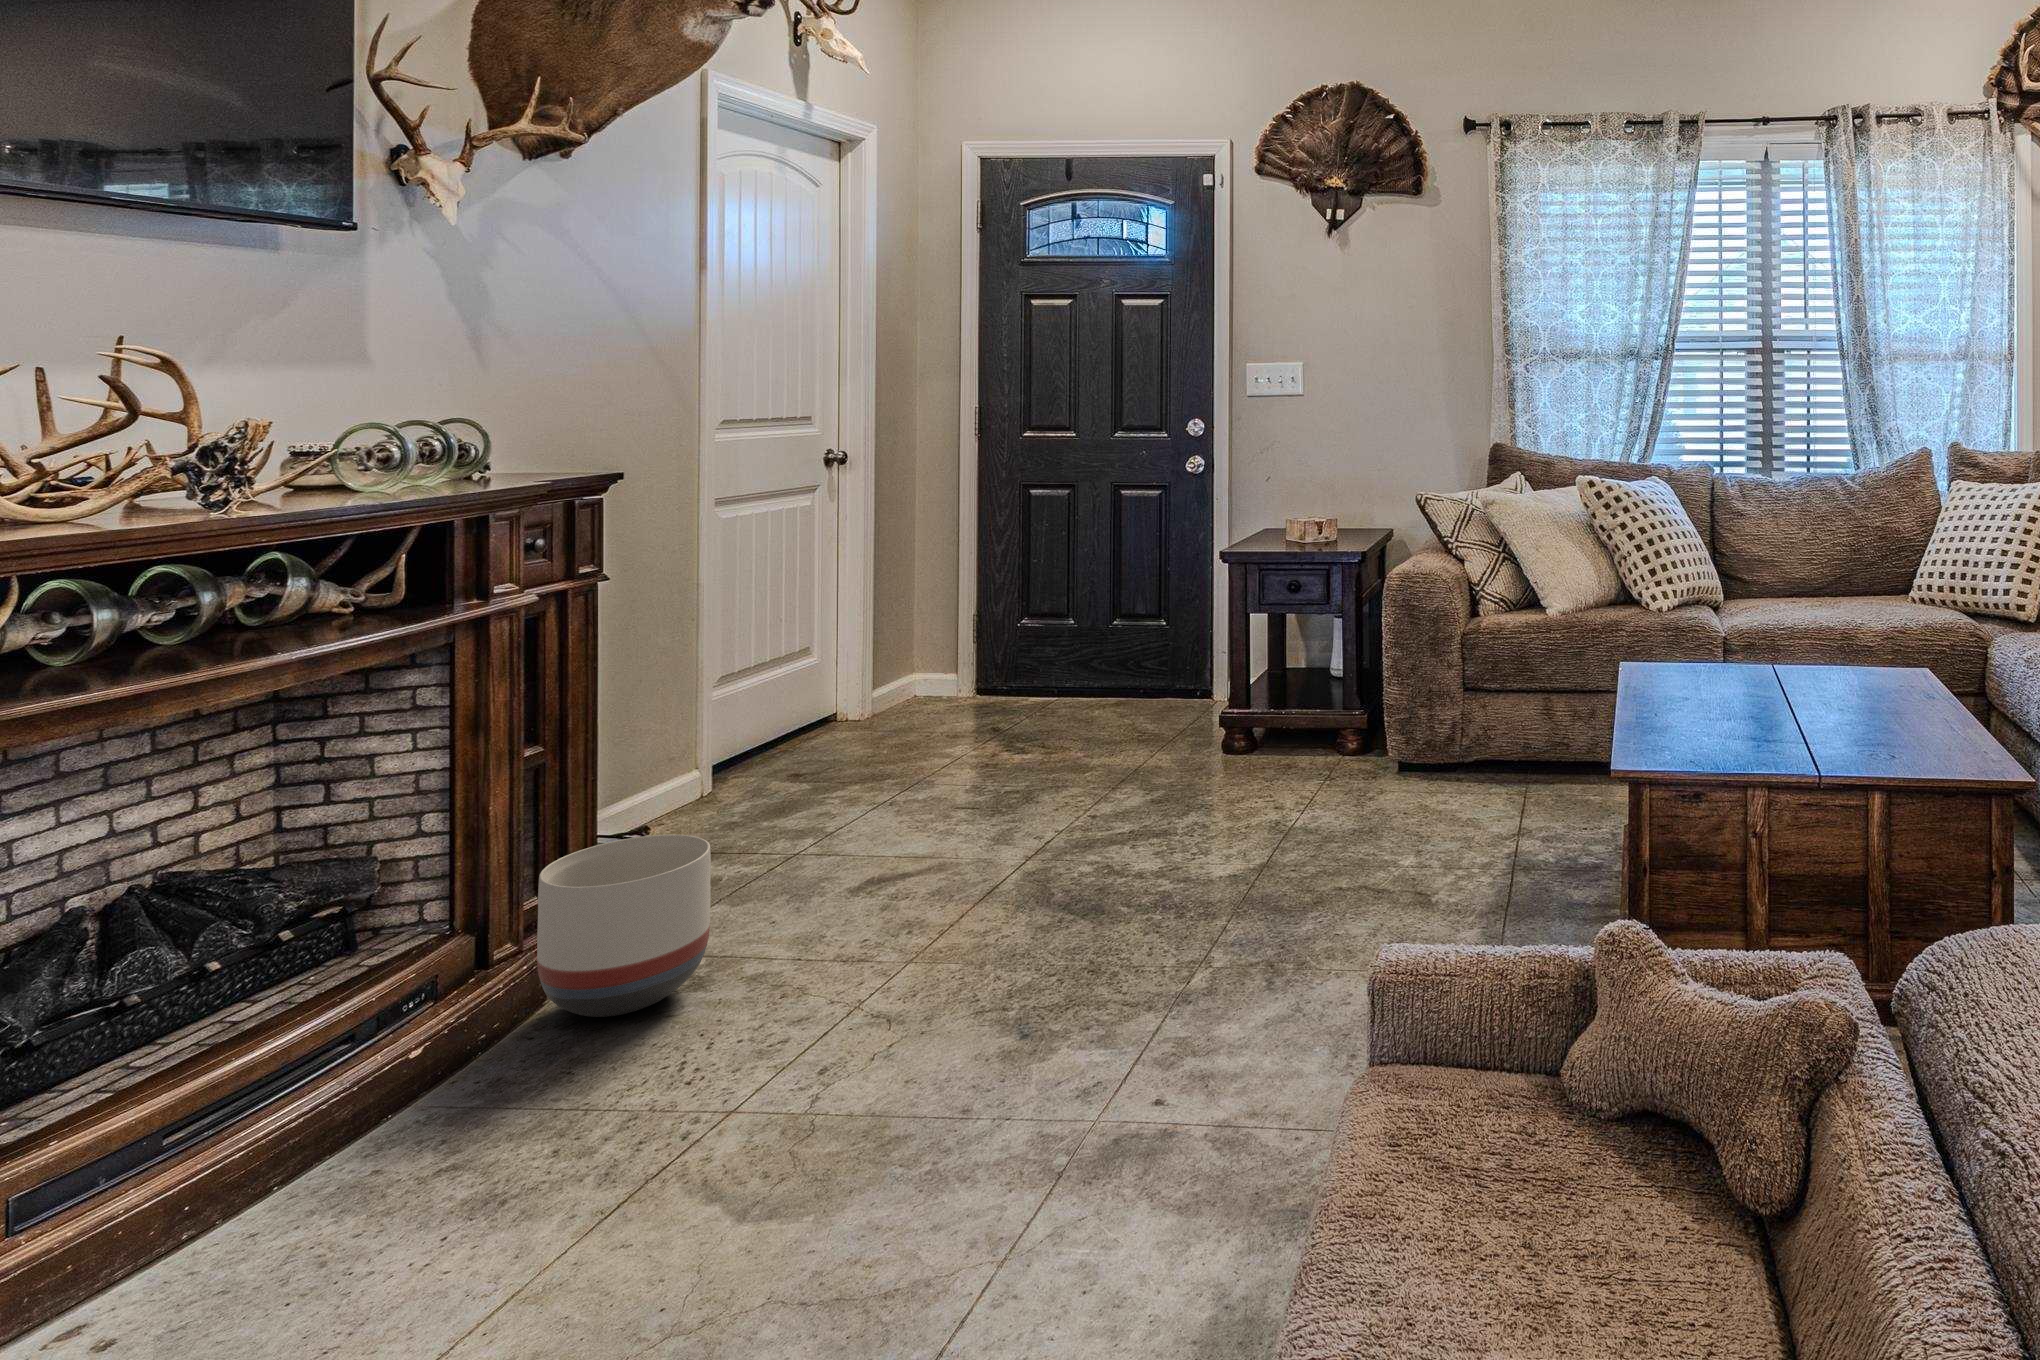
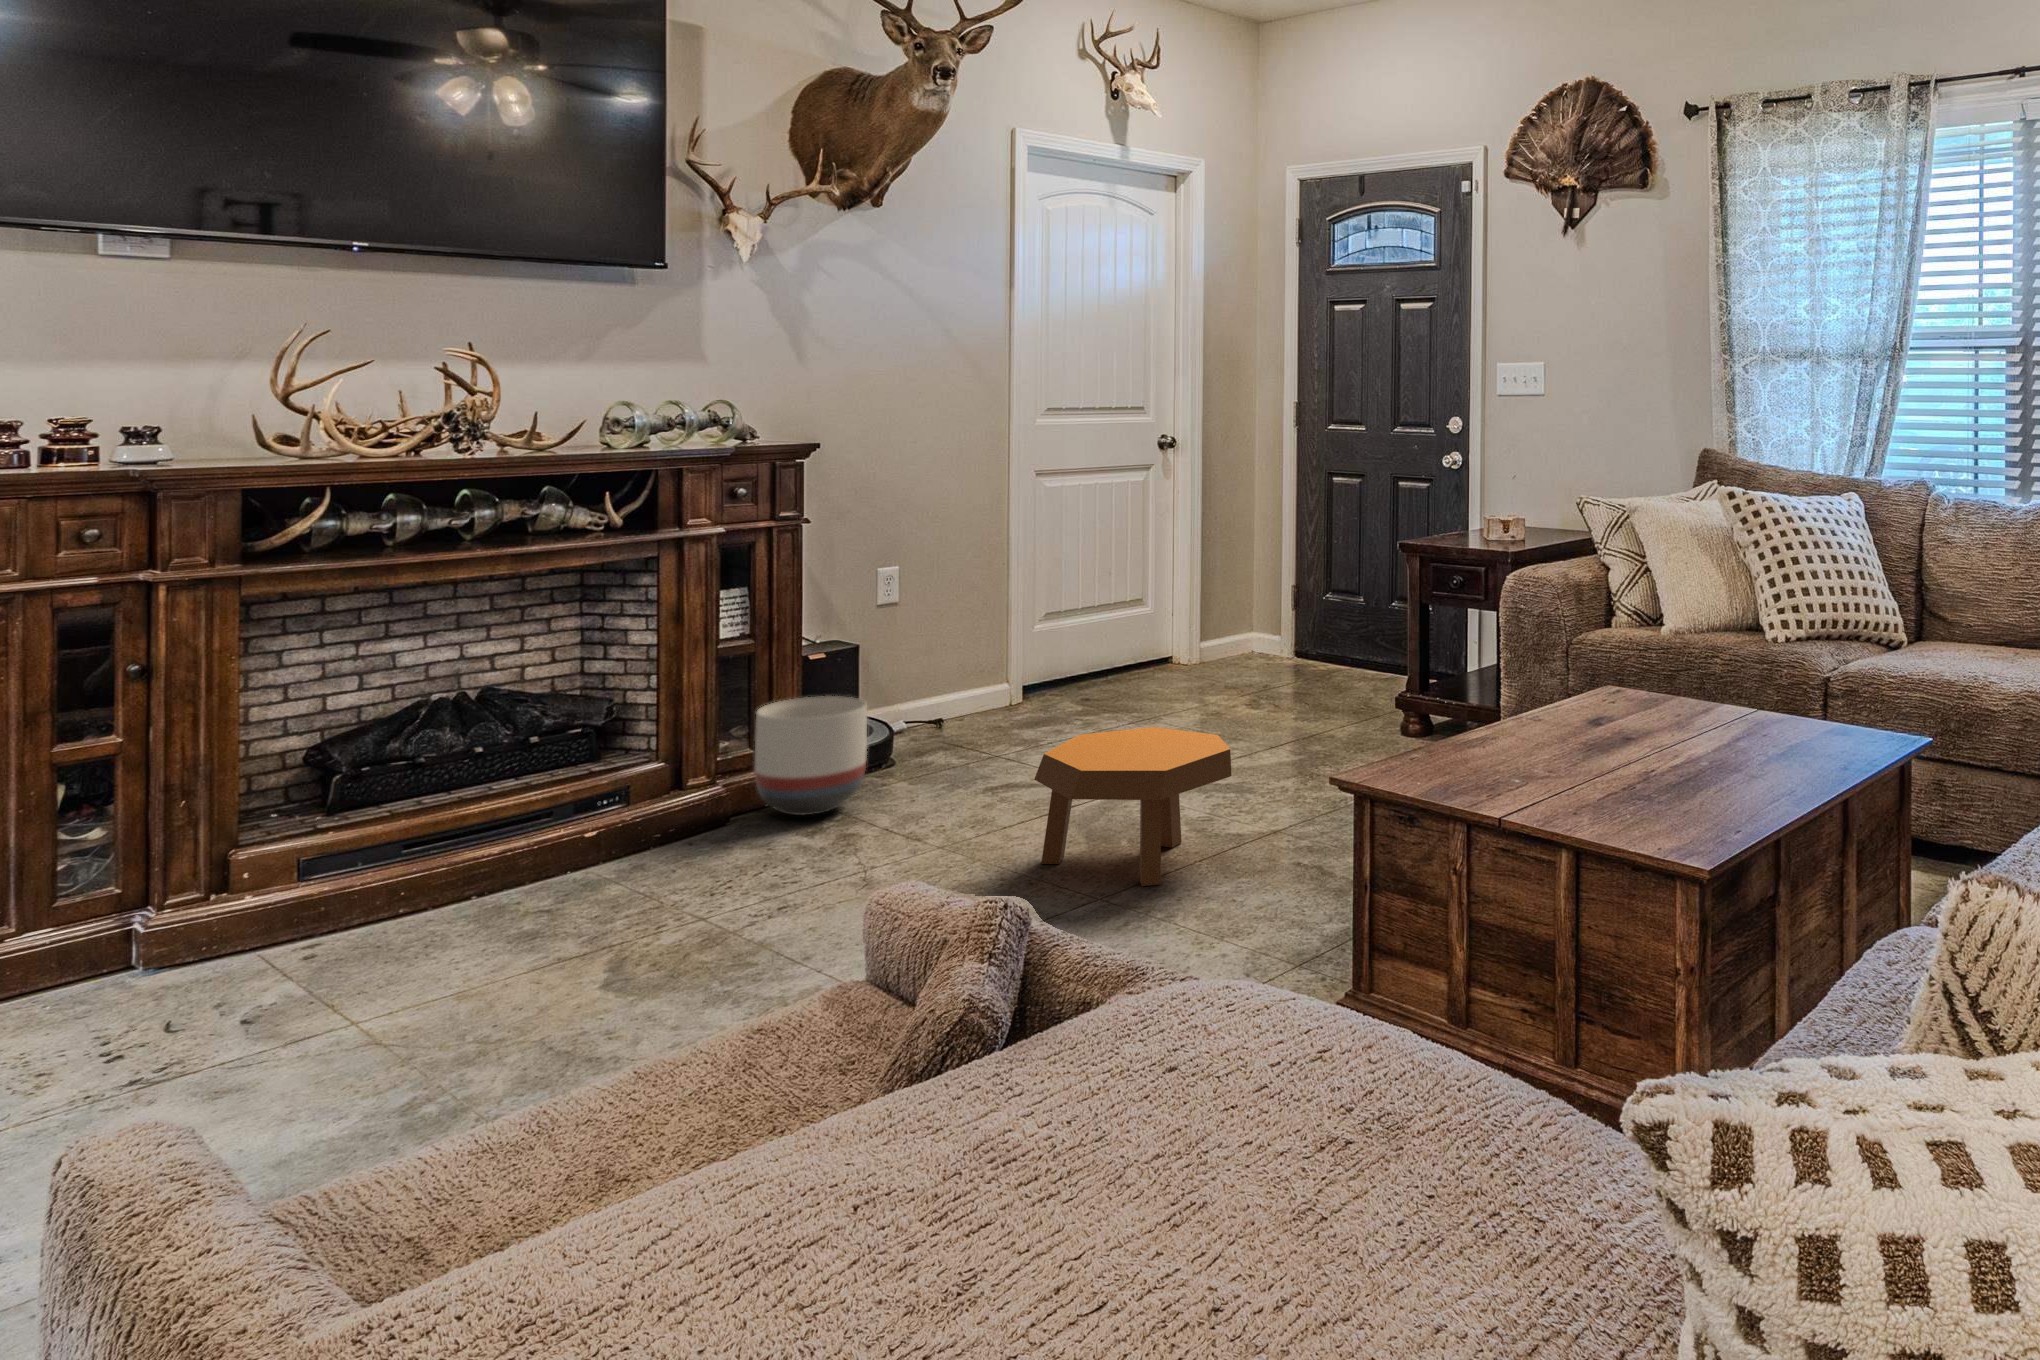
footstool: none [1066,789,1281,985] -> present [1034,727,1232,886]

